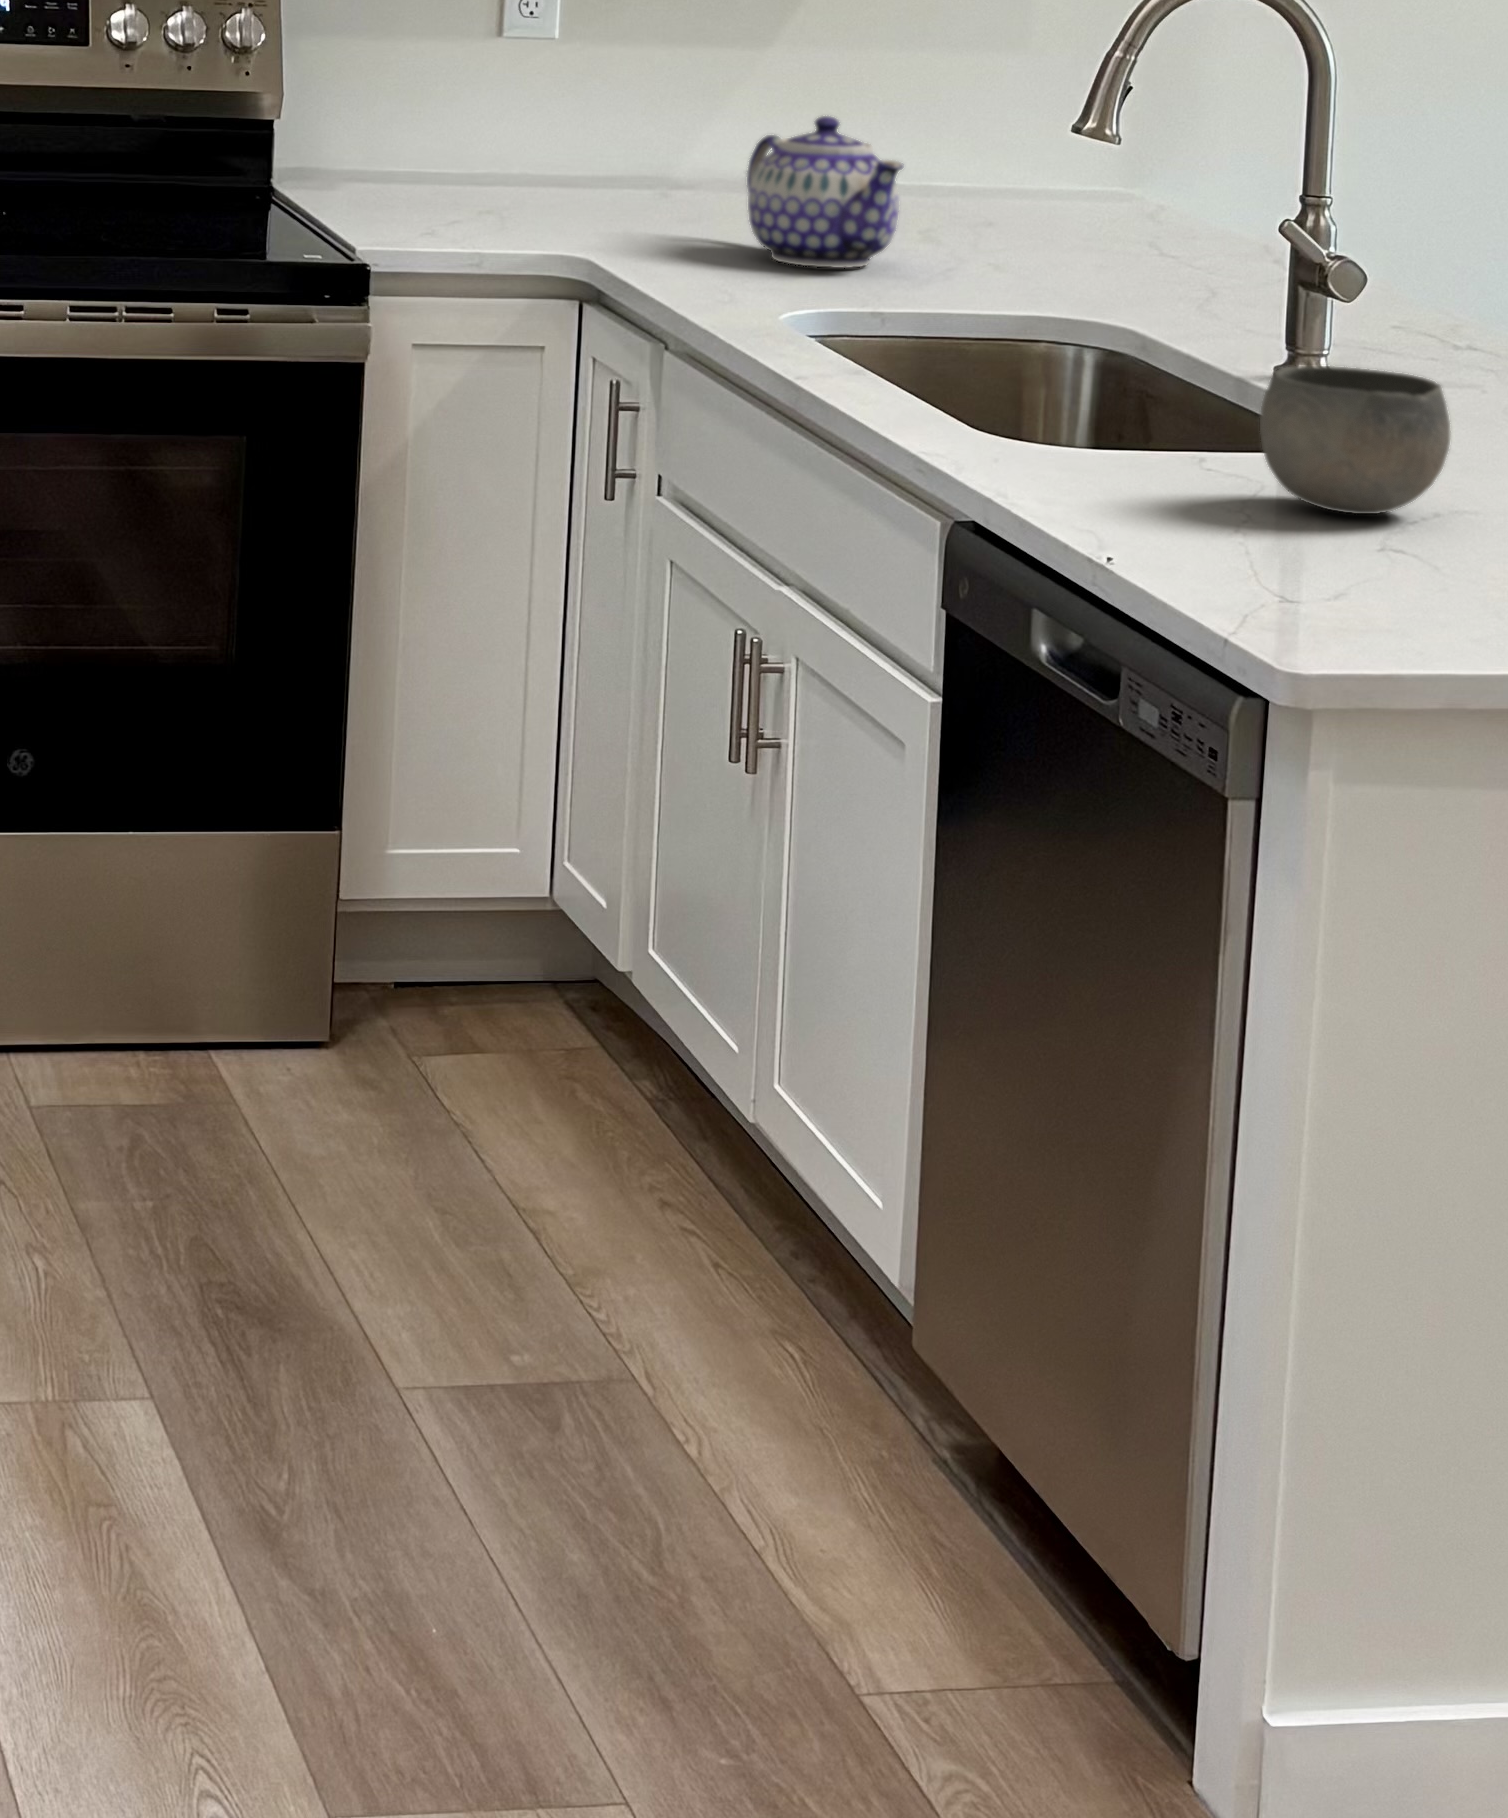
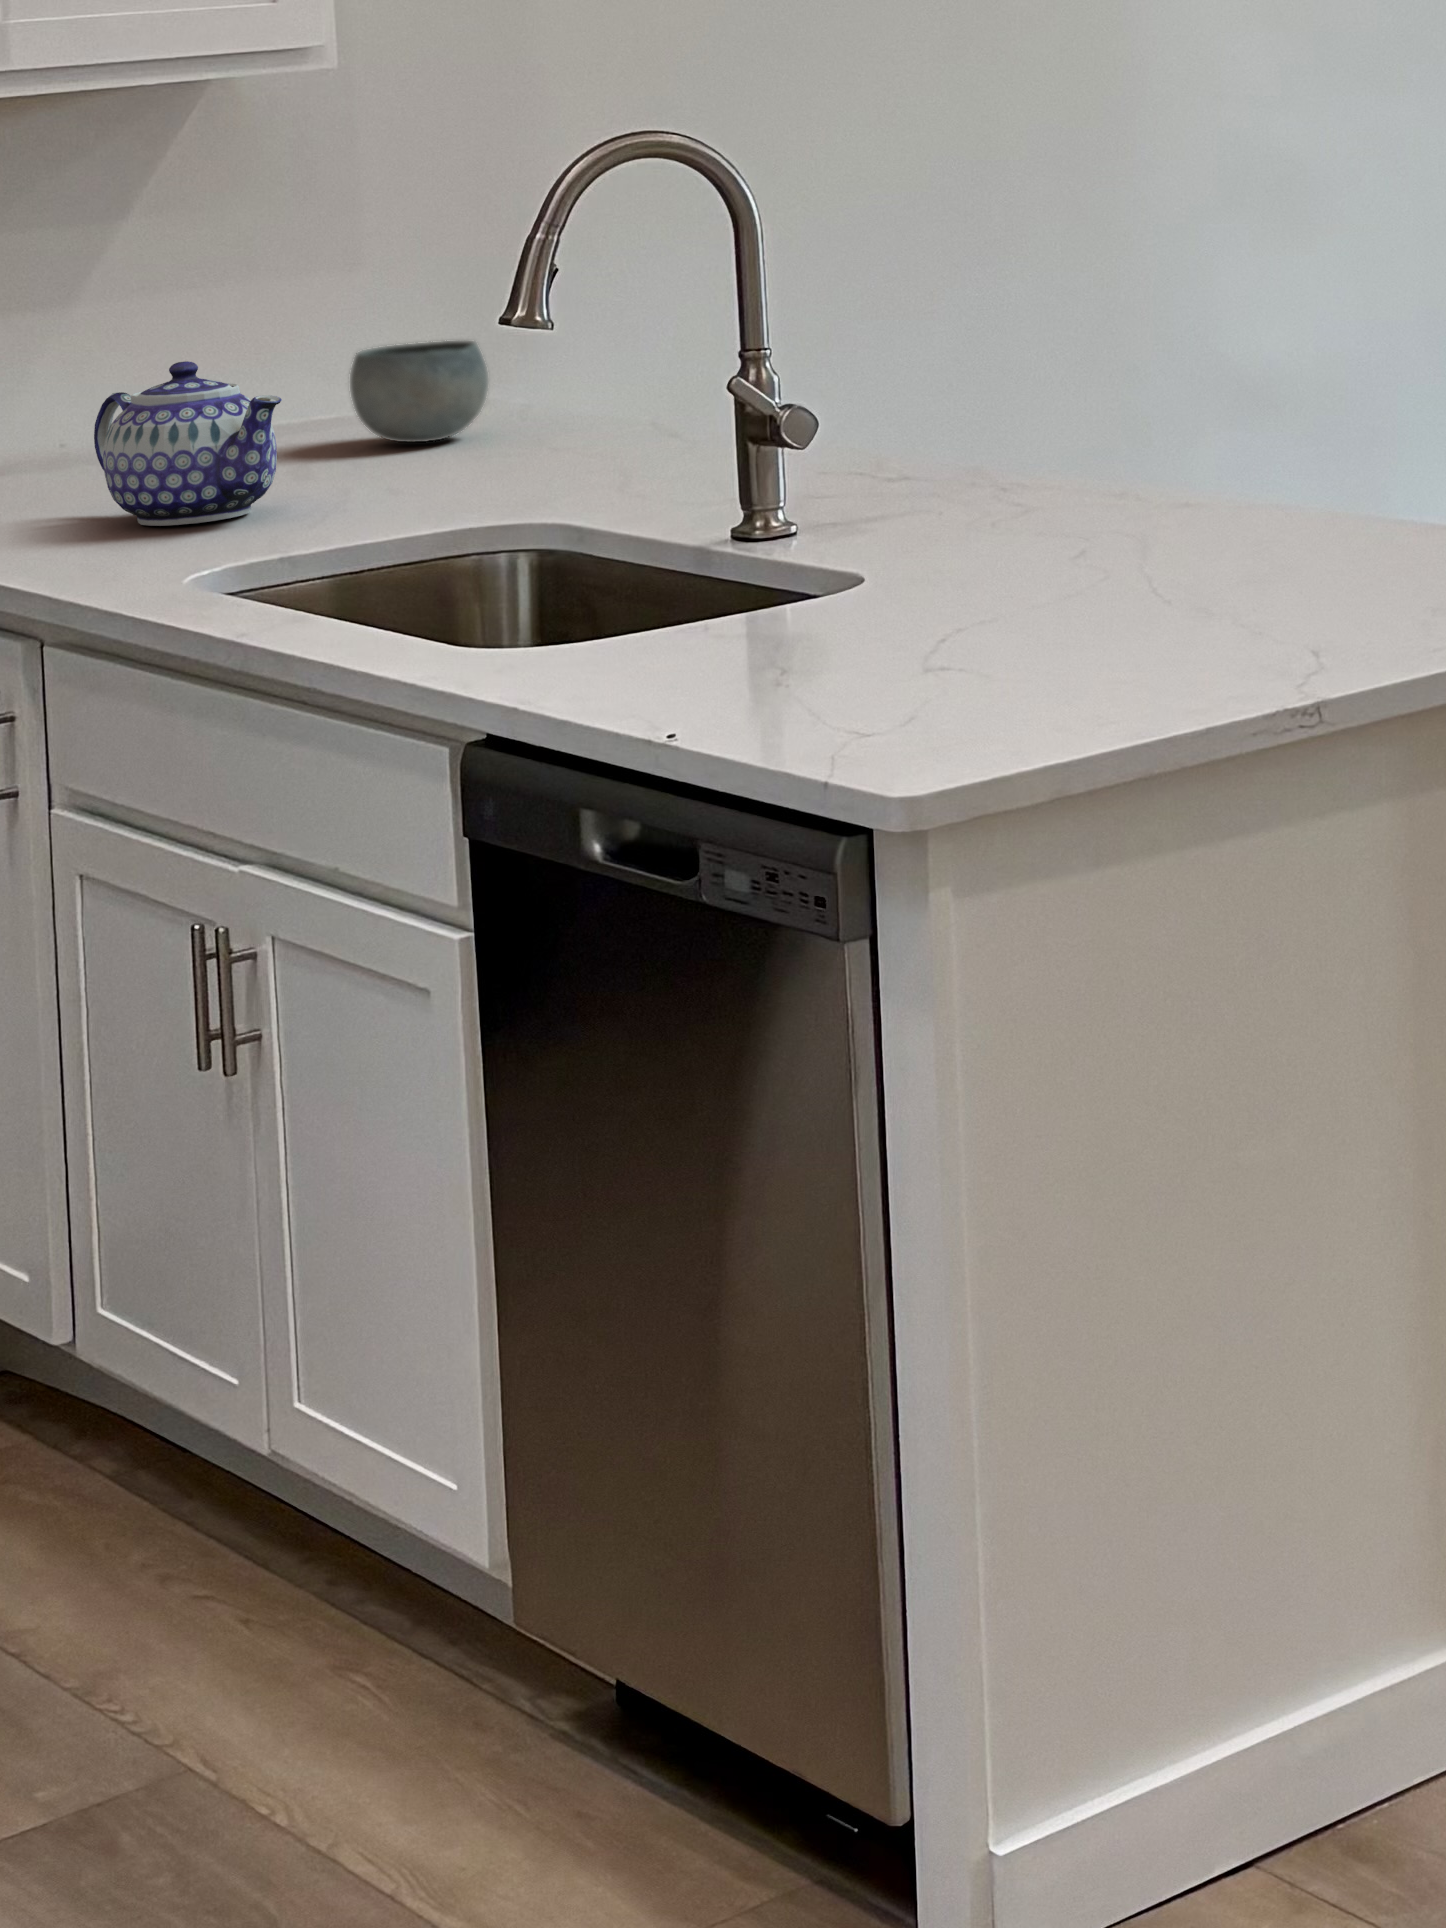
bowl: present [1260,366,1451,514] -> present [350,341,488,442]

